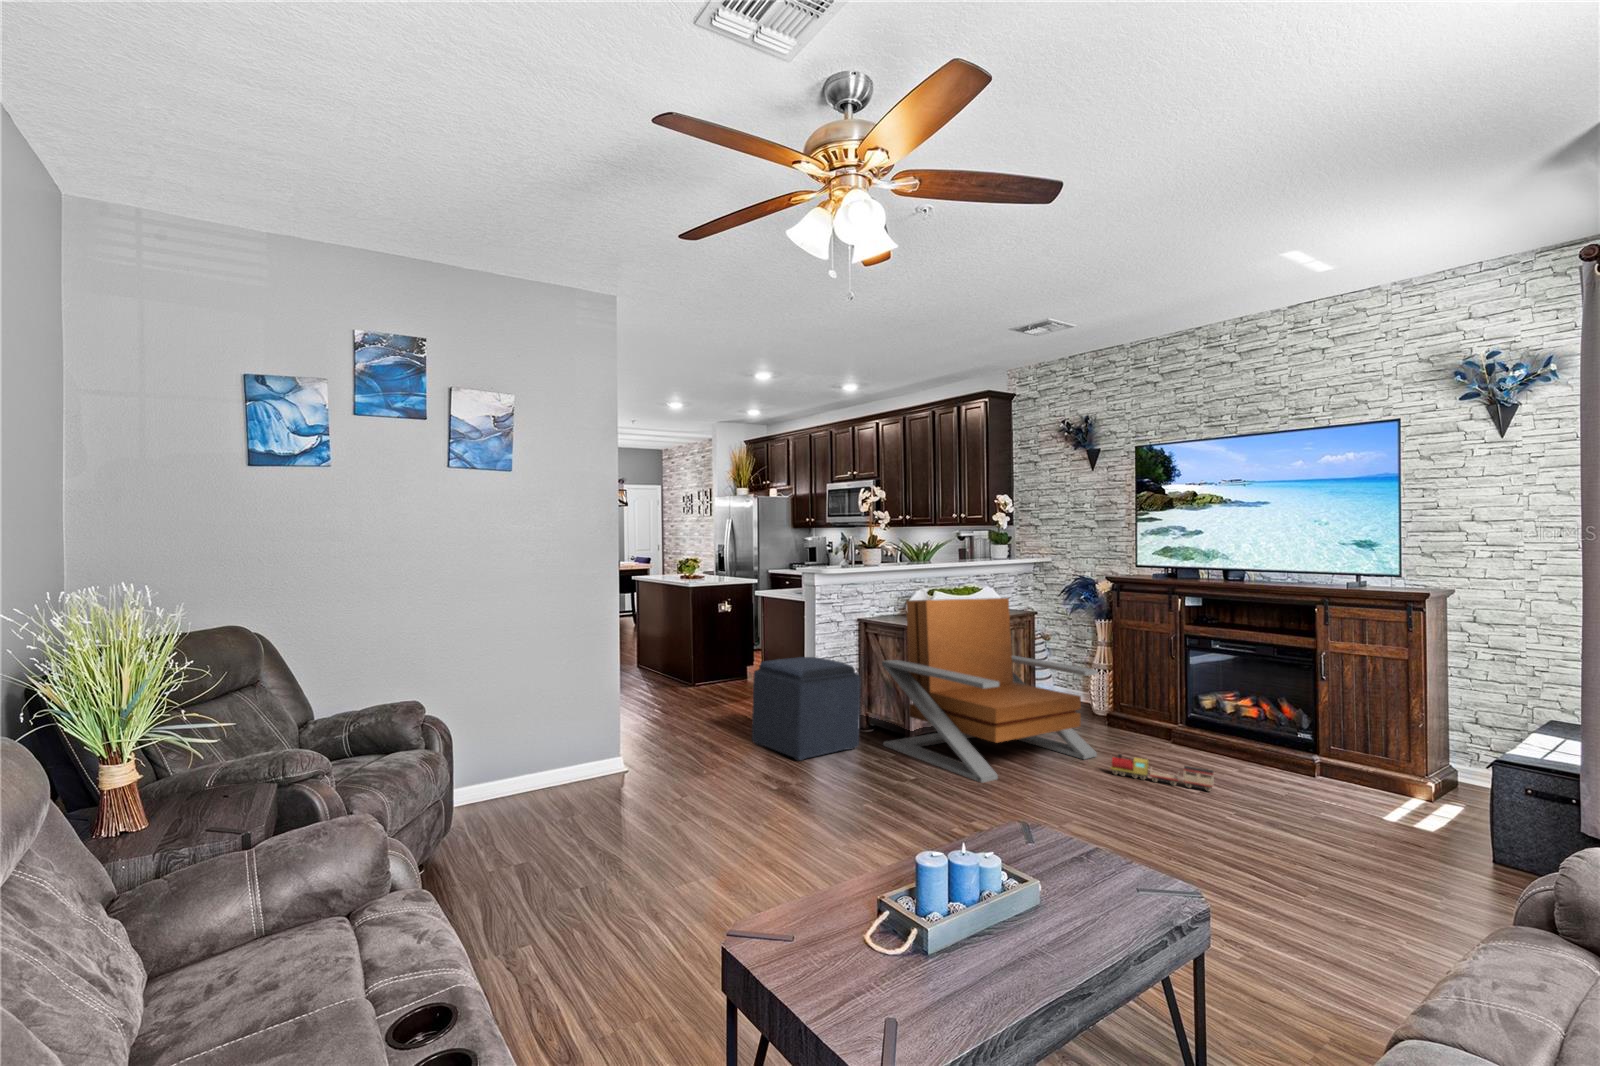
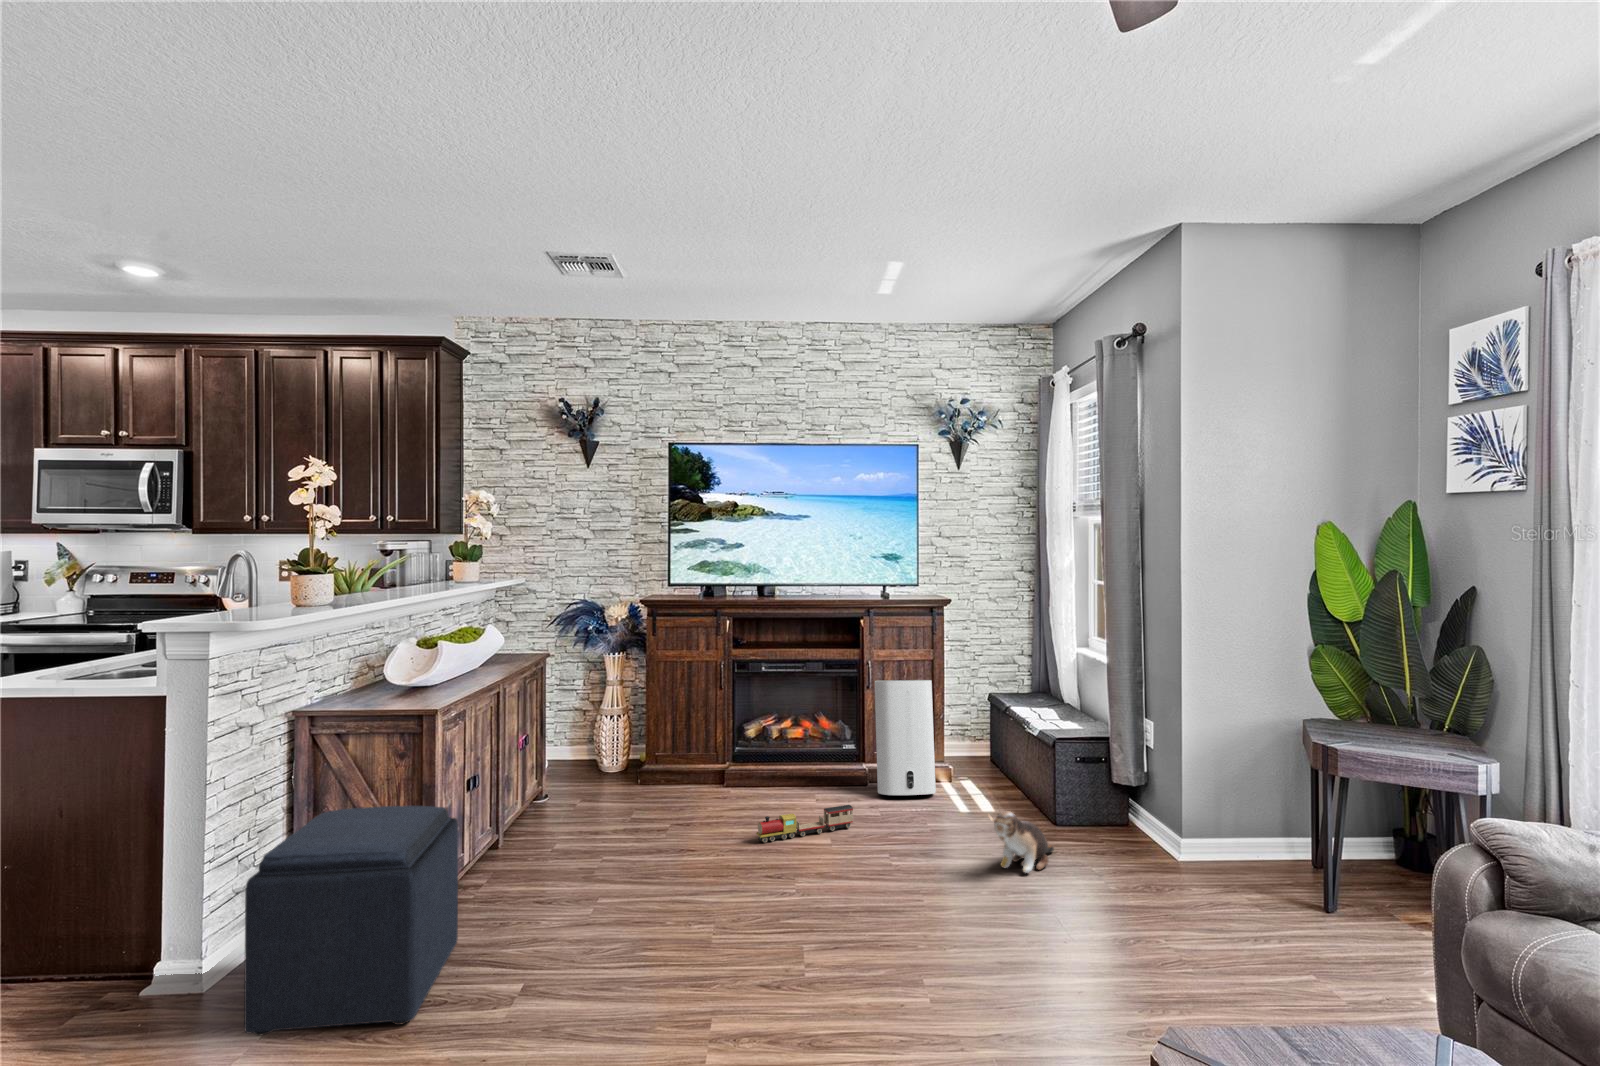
lounge chair: present [882,598,1098,783] -> none [470,646,713,922]
air purifier: none [1300,669,1385,804] -> present [875,680,936,796]
plush toy: none [1270,792,1409,876] -> present [988,811,1054,873]

